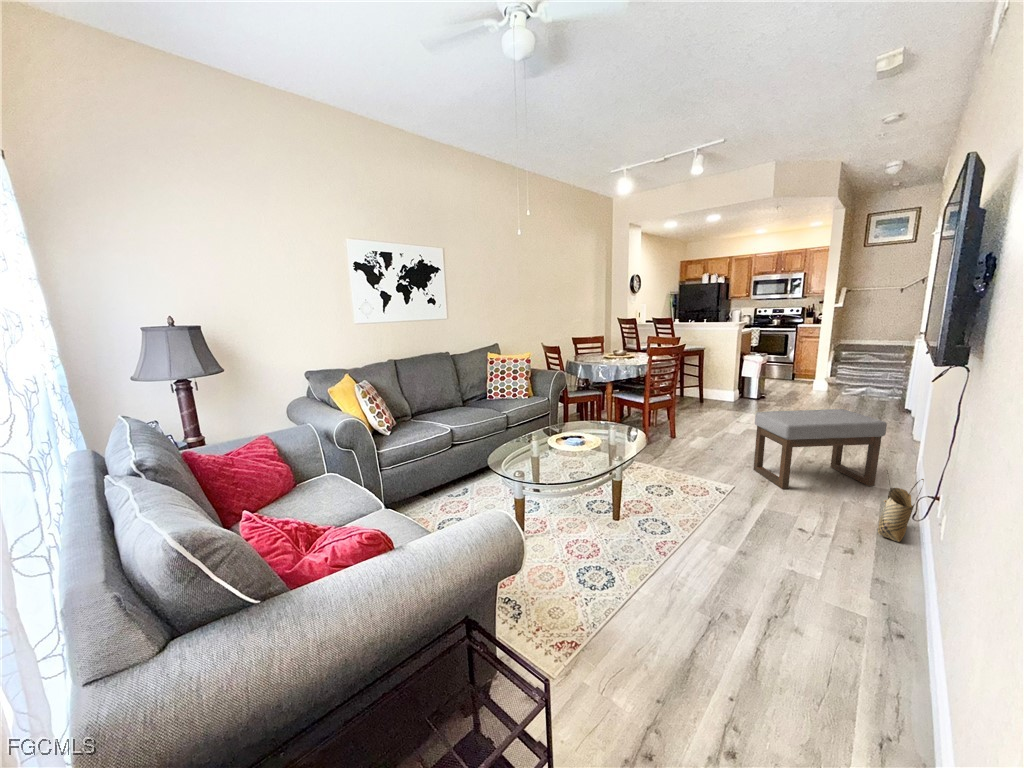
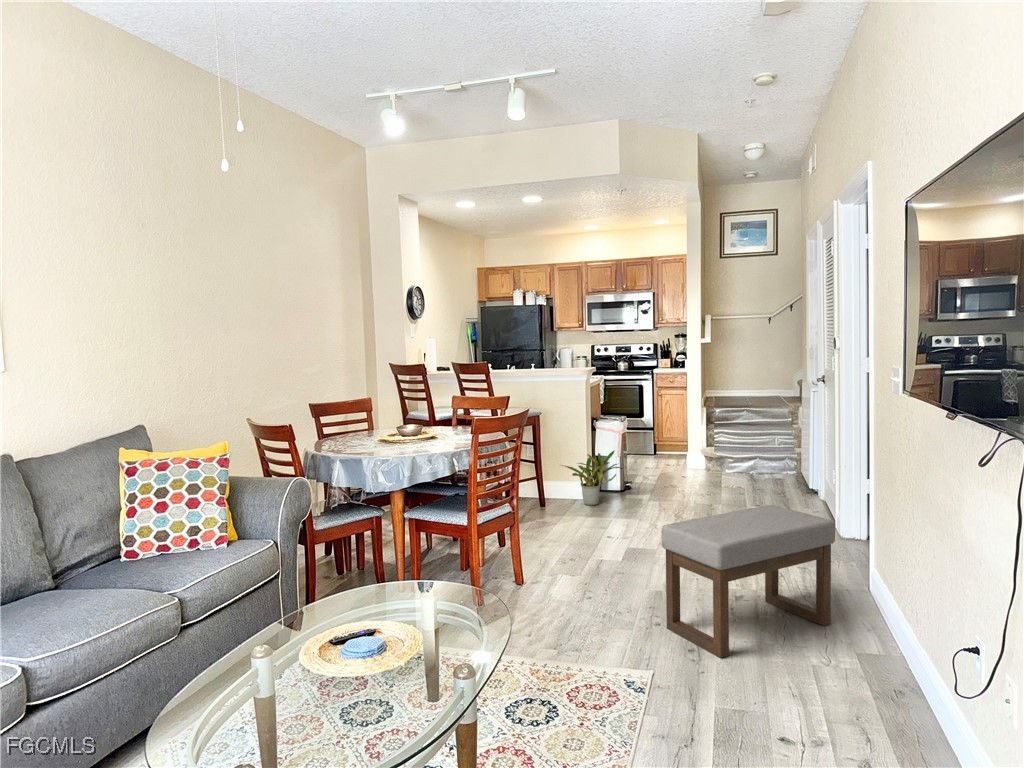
potted plant: none [714,373,757,404] -> present [565,451,623,506]
woven basket: present [878,470,924,542] -> none [867,603,919,721]

